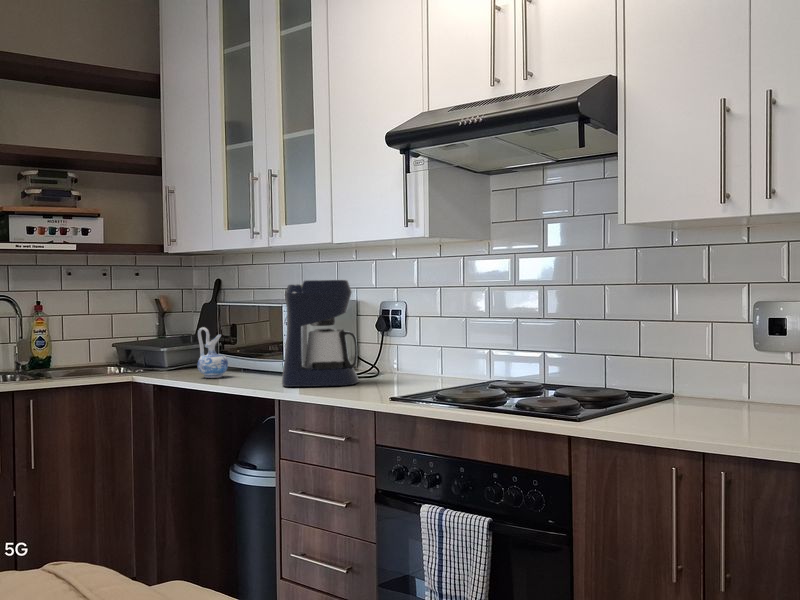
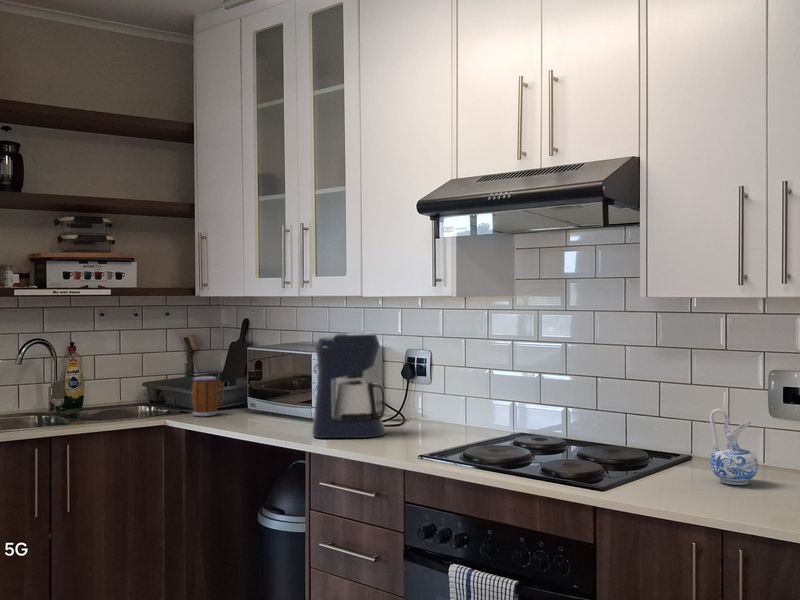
ceramic pitcher: present [198,327,228,378] -> present [710,409,758,485]
mug: none [160,333,195,373] -> present [192,376,224,416]

